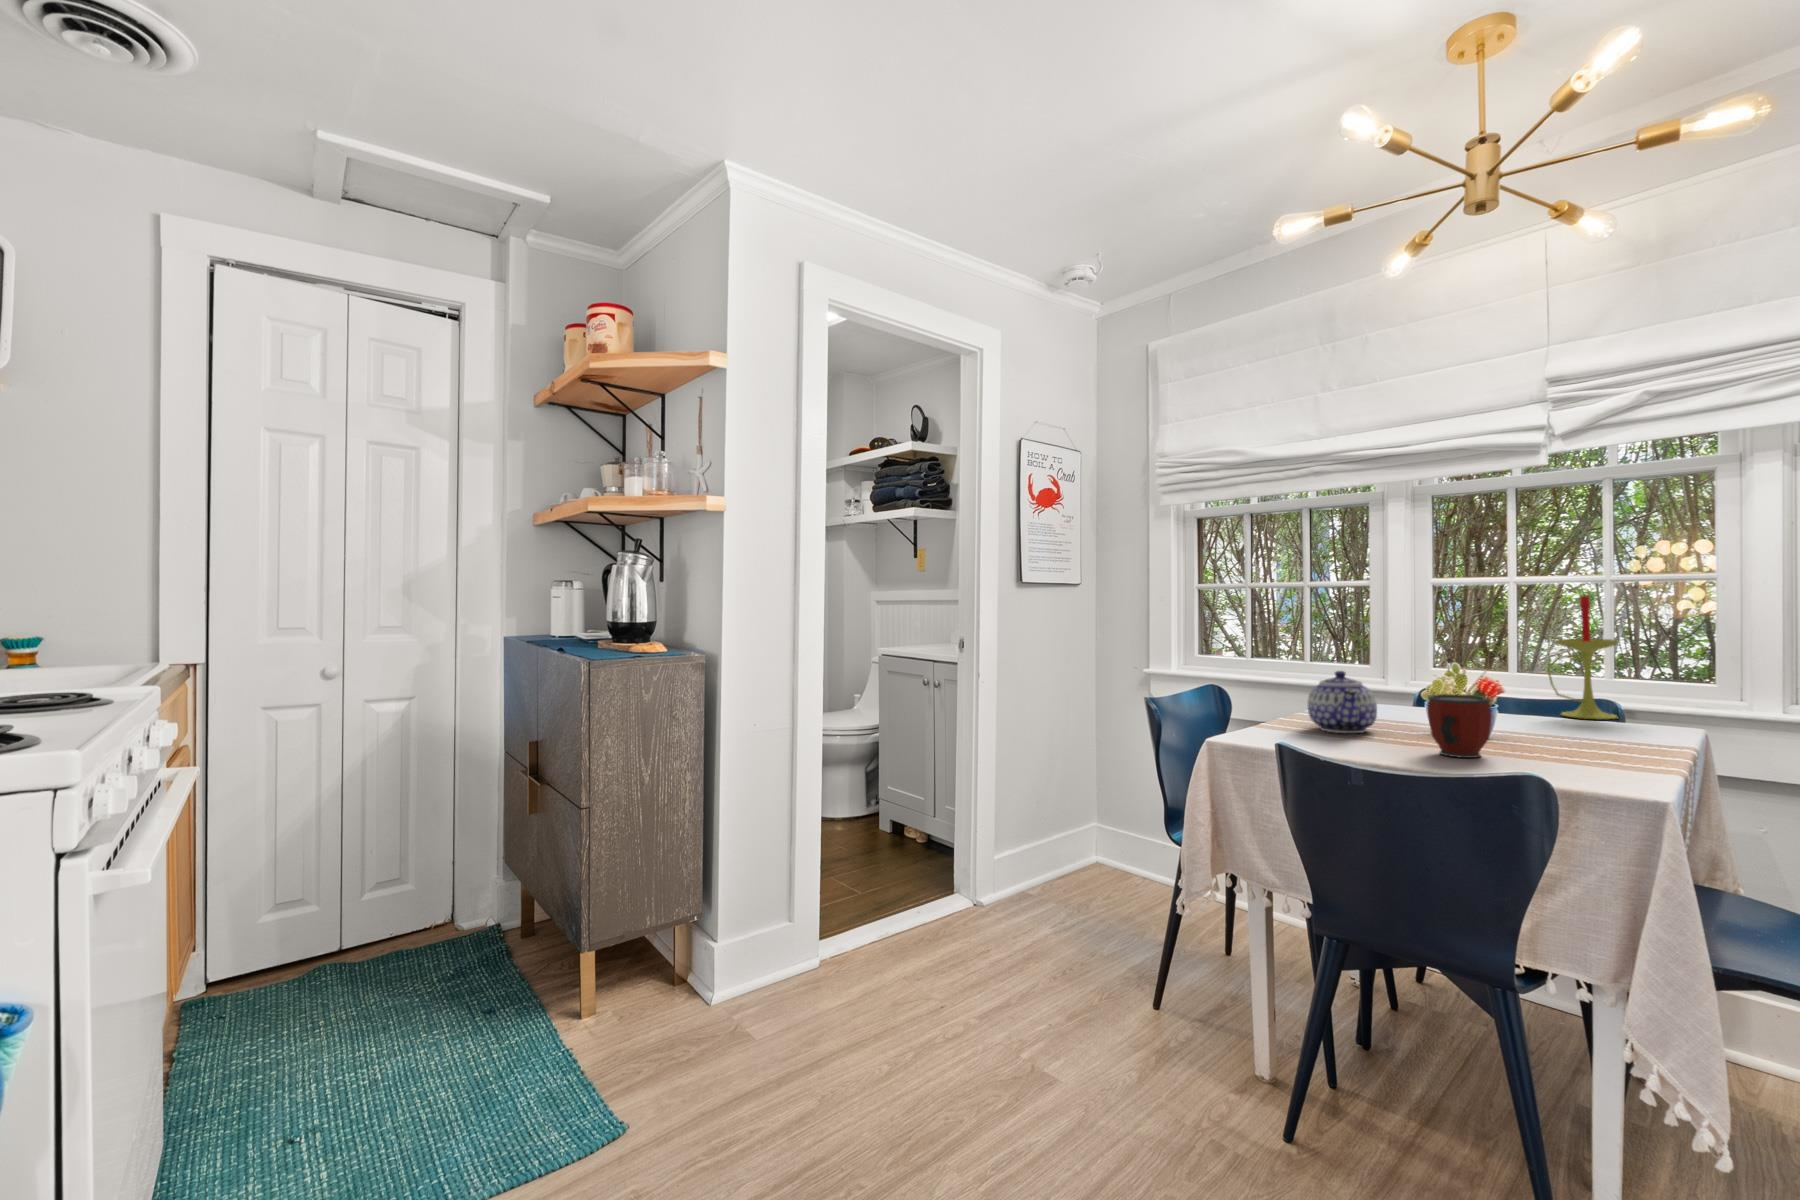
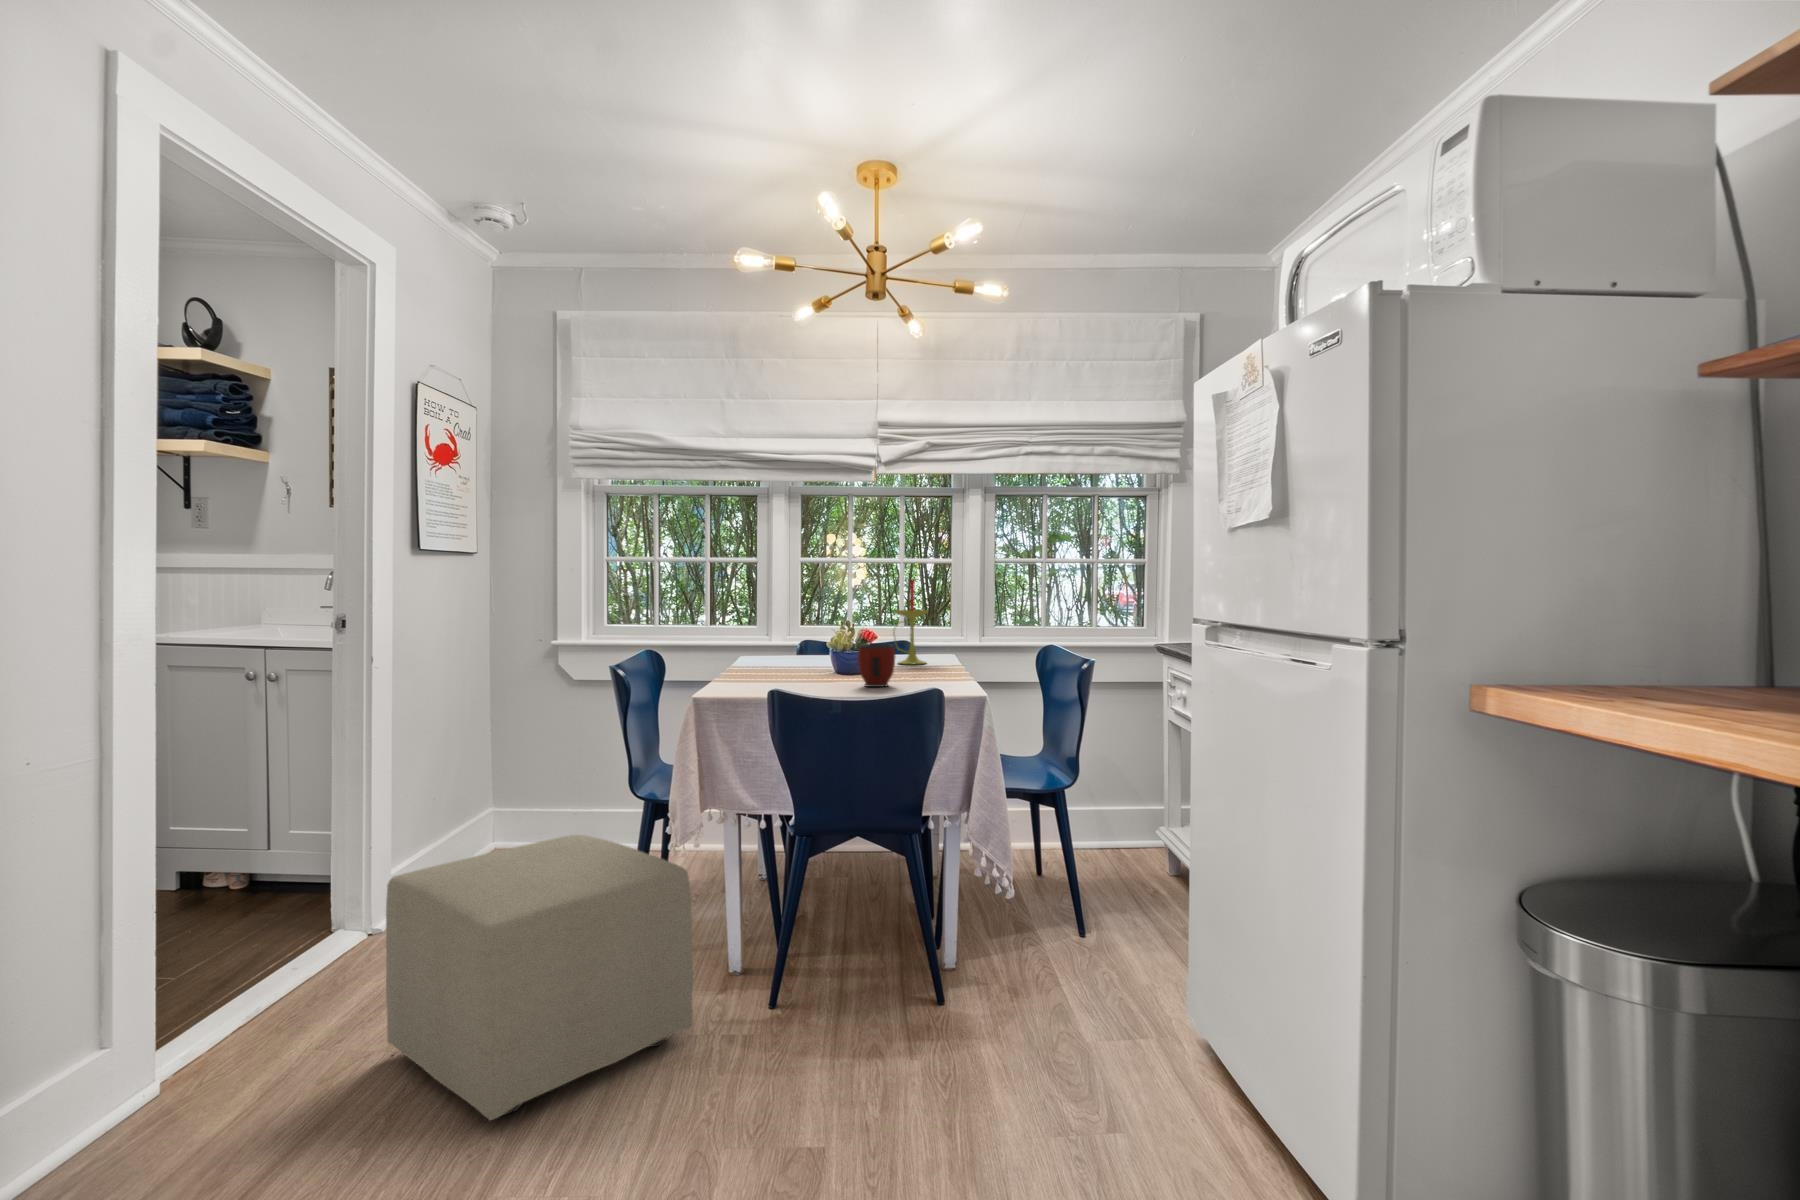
teapot: present [1308,671,1377,733] -> none [762,633,811,682]
ottoman: none [903,868,1154,1145] -> present [386,835,693,1120]

